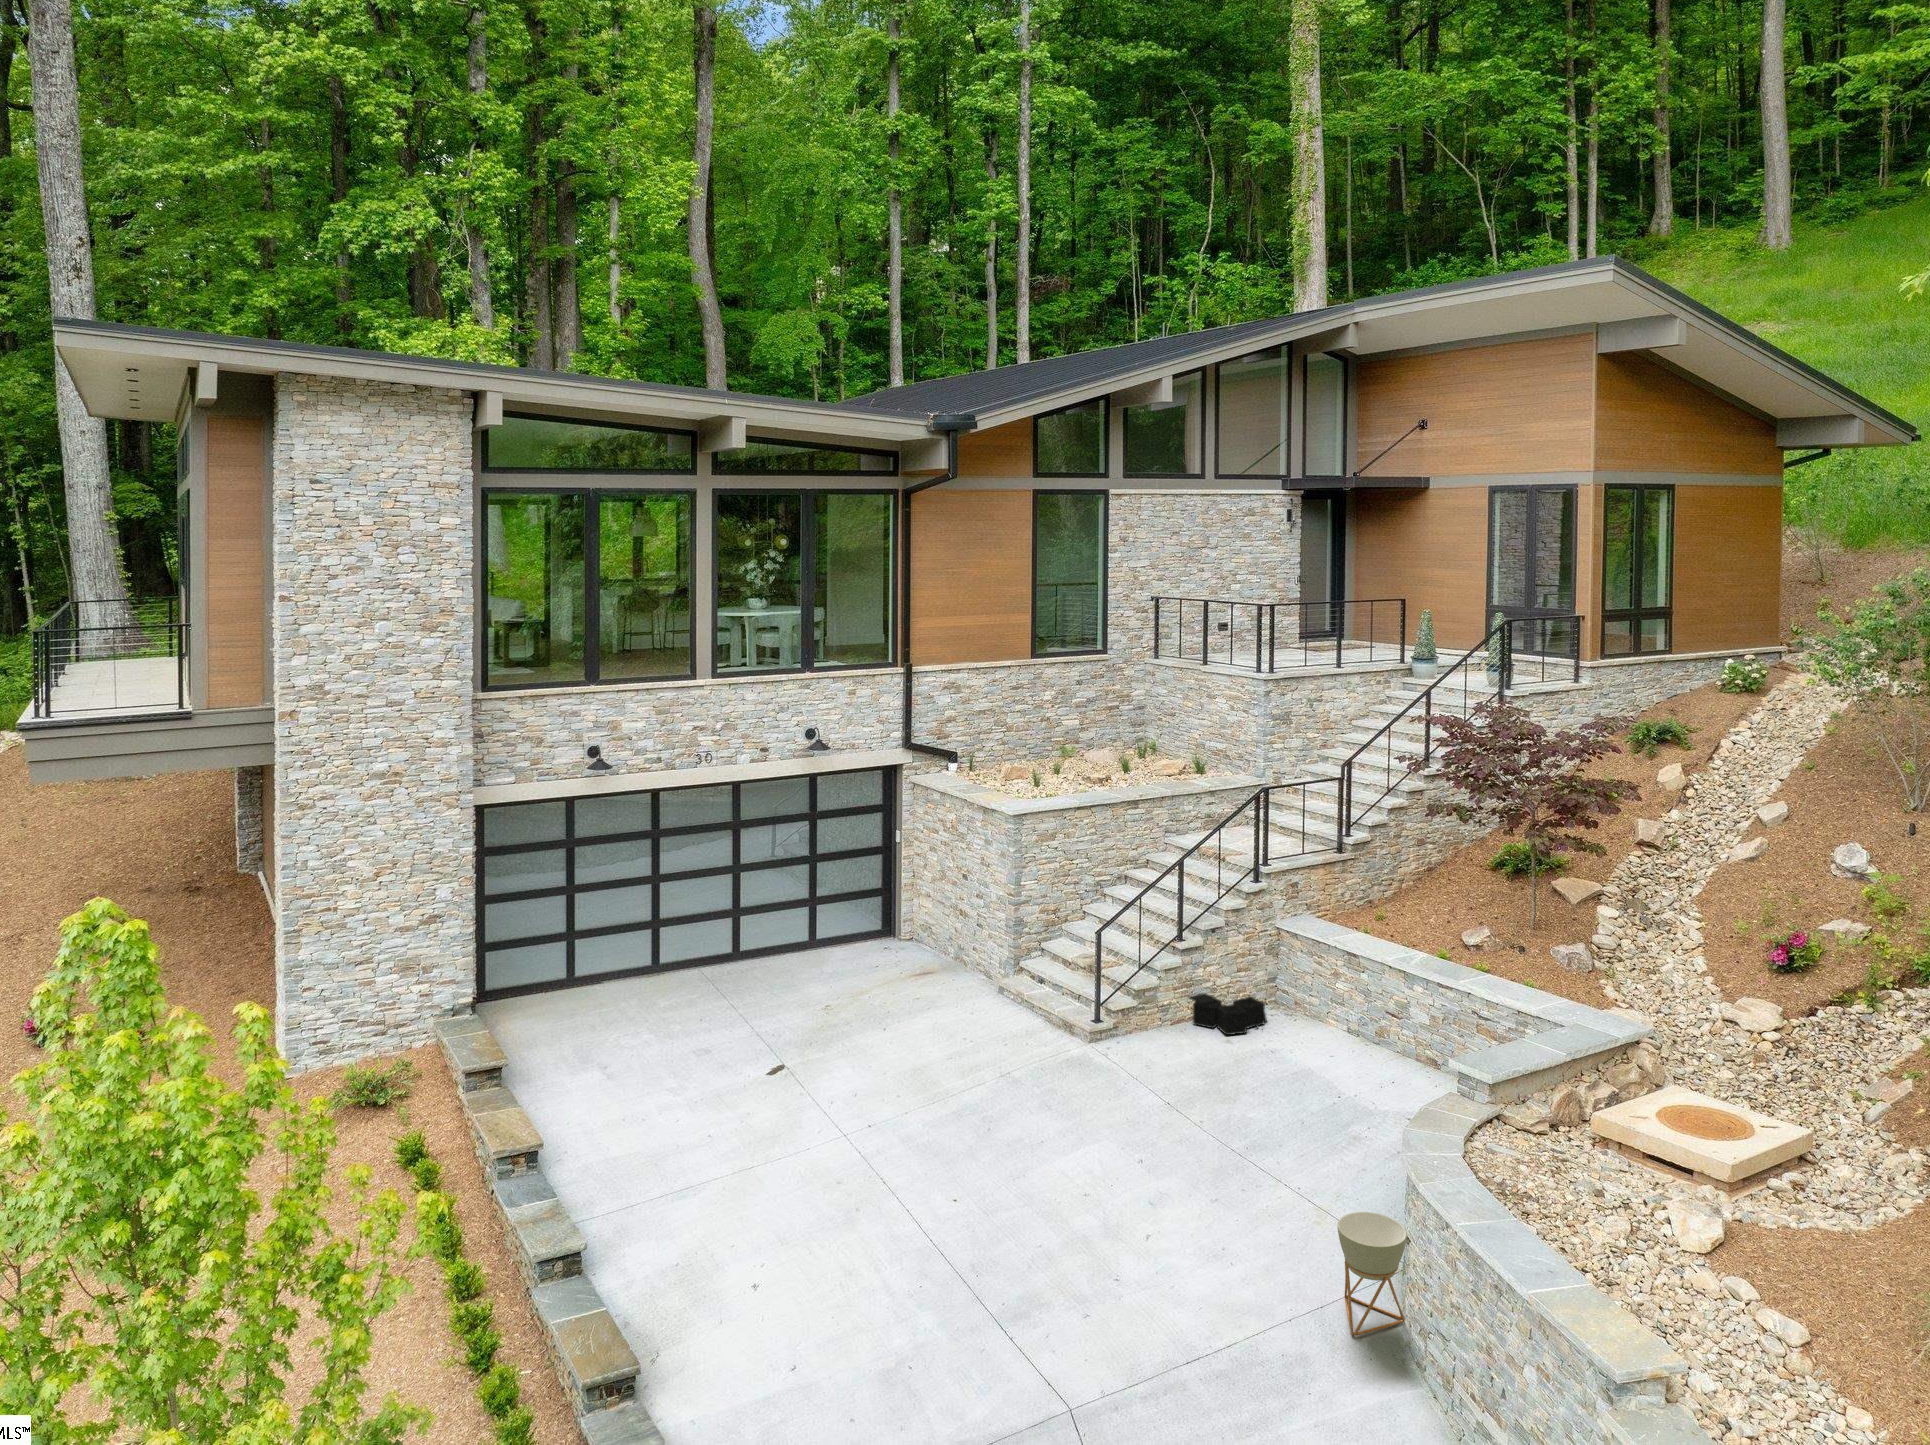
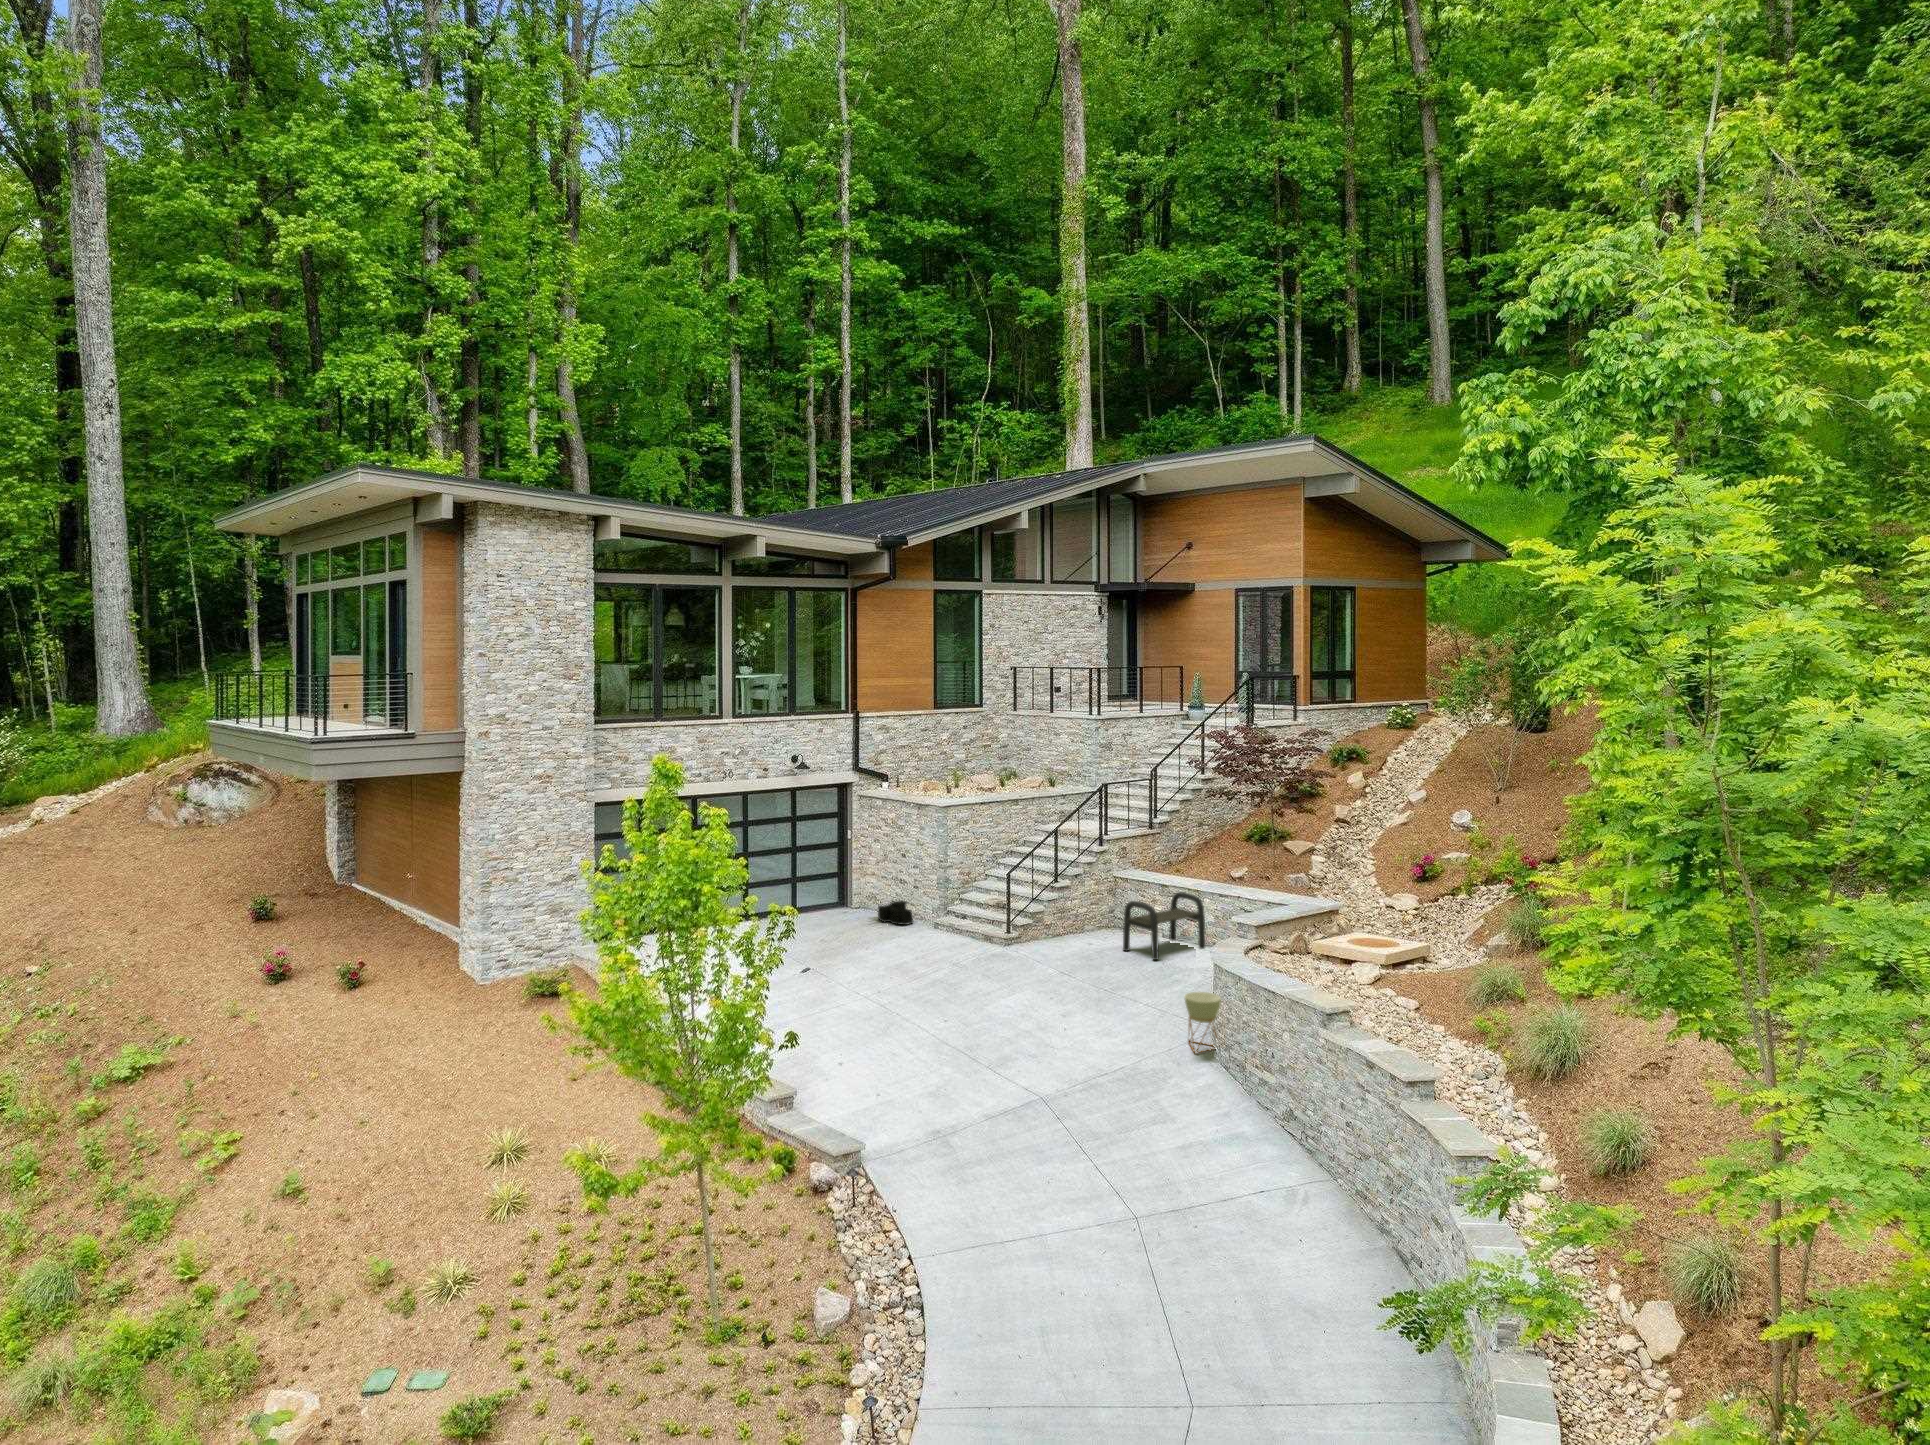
bench: none [1272,965,1408,1082] -> present [1123,892,1205,960]
storage bin: present [1189,993,1267,1035] -> present [878,900,913,925]

